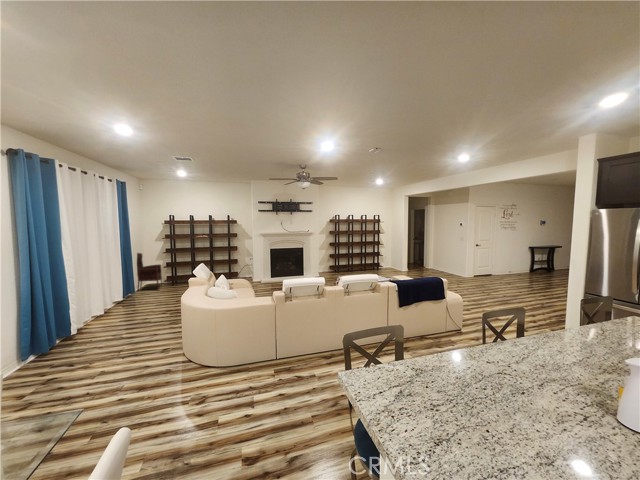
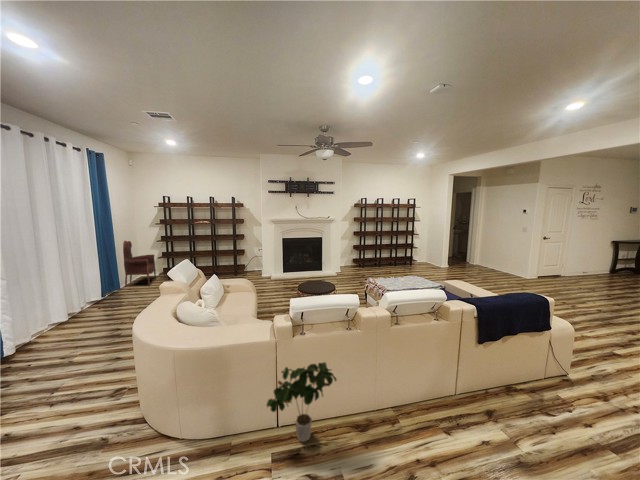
potted plant: none [268,318,311,366] -> present [267,362,336,442]

